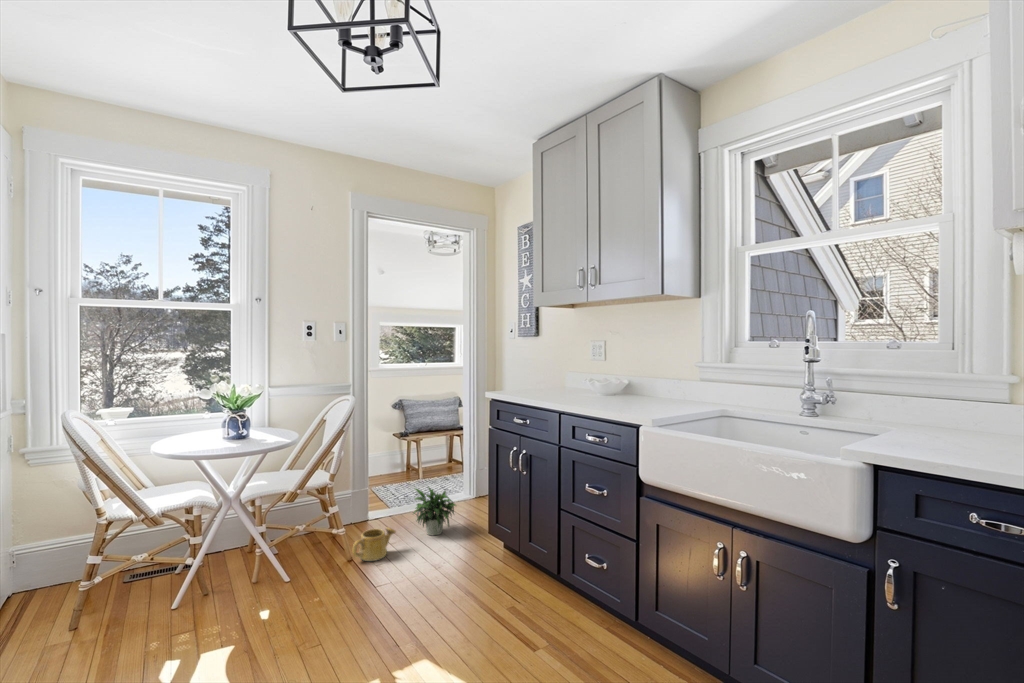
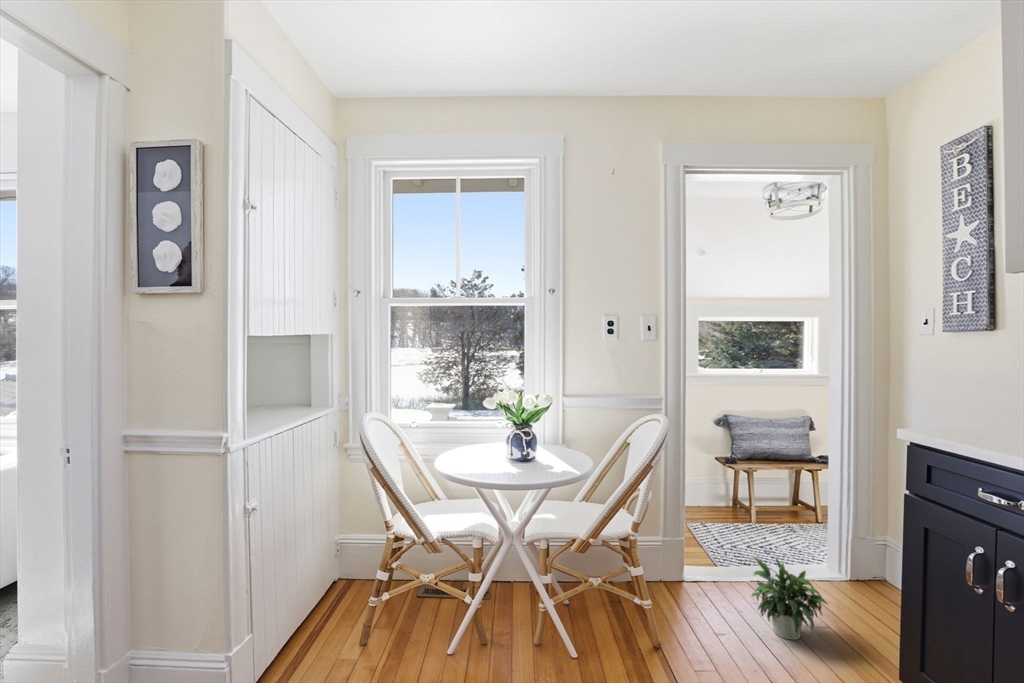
watering can: present [352,527,396,561] -> none [662,609,726,662]

